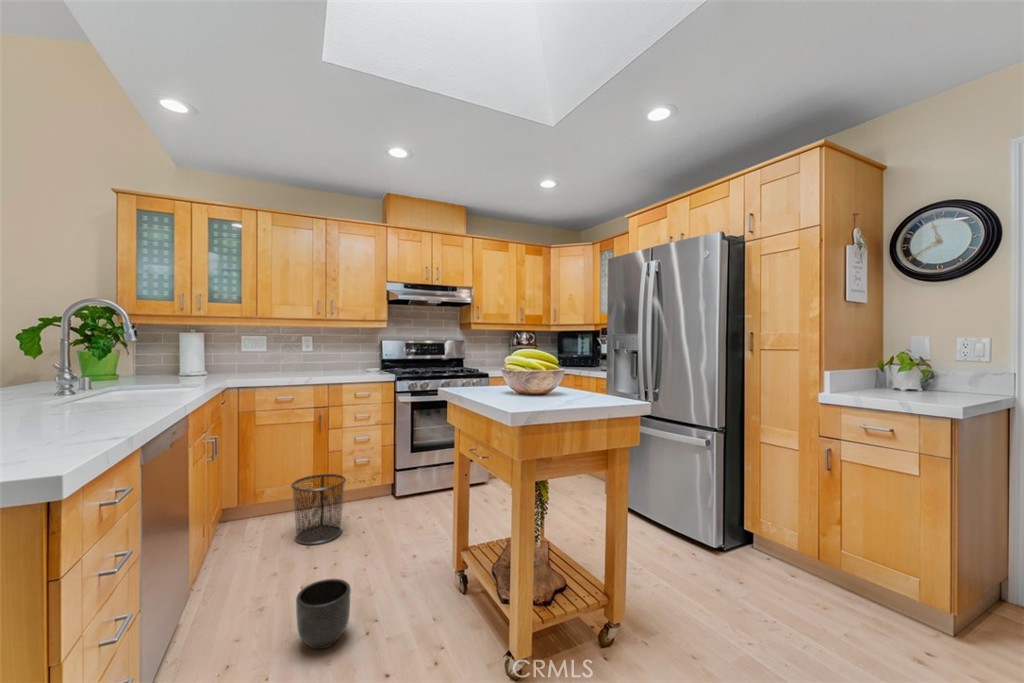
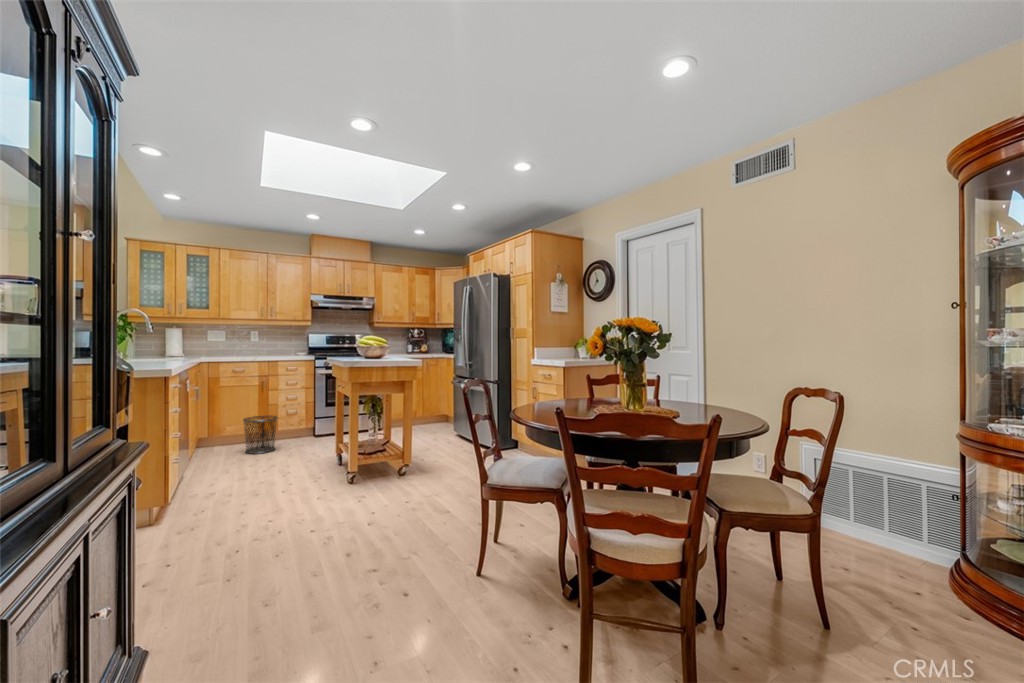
planter: present [296,579,351,649] -> none [244,452,273,481]

